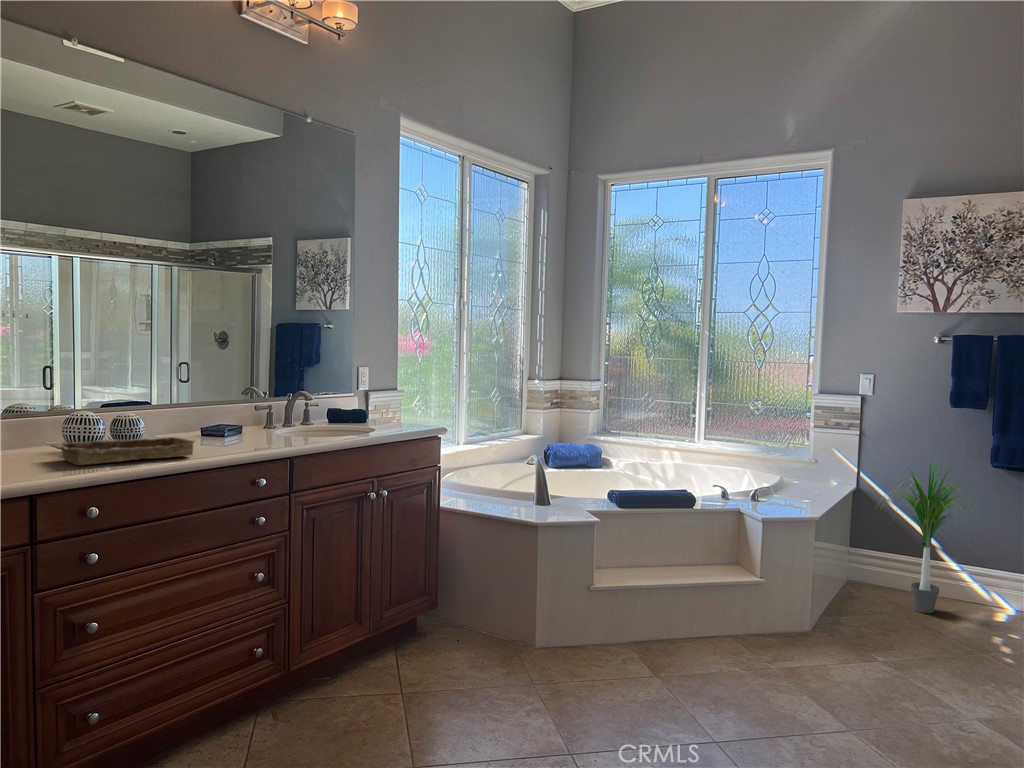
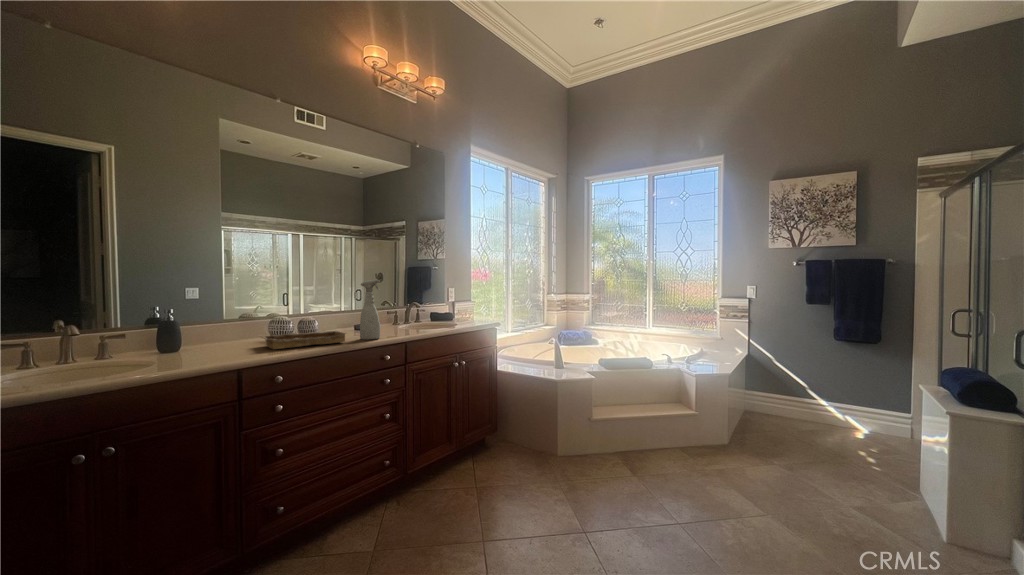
spray bottle: none [216,354,250,452] -> present [360,280,380,340]
potted plant: present [880,462,984,613] -> none [759,333,837,432]

